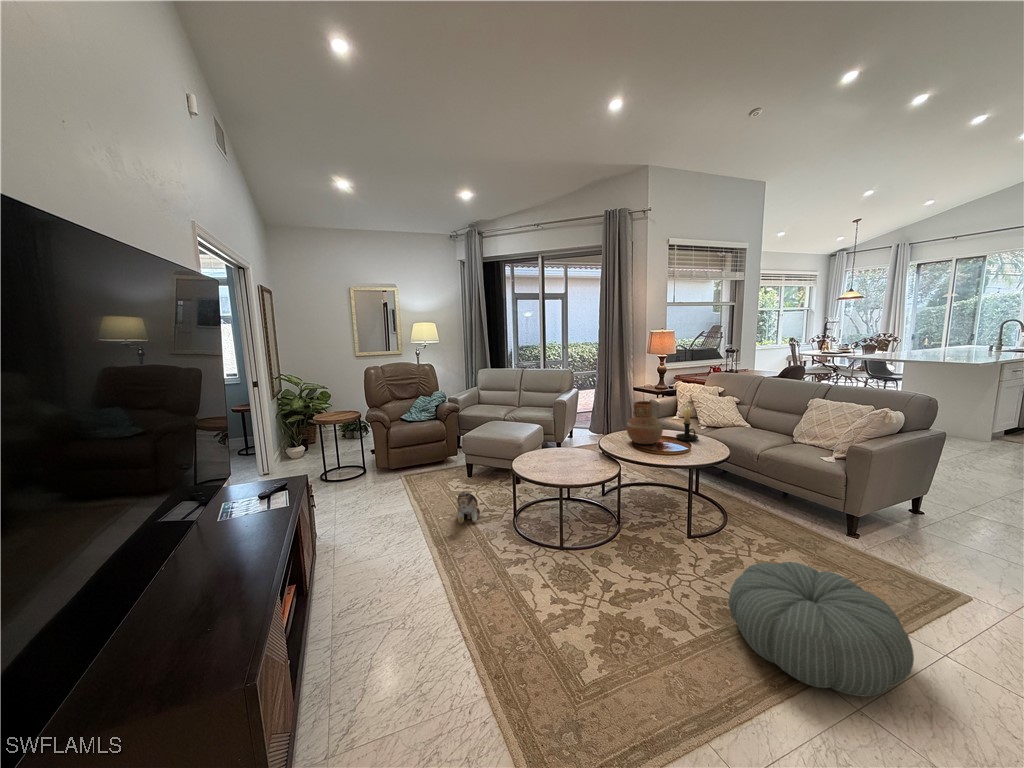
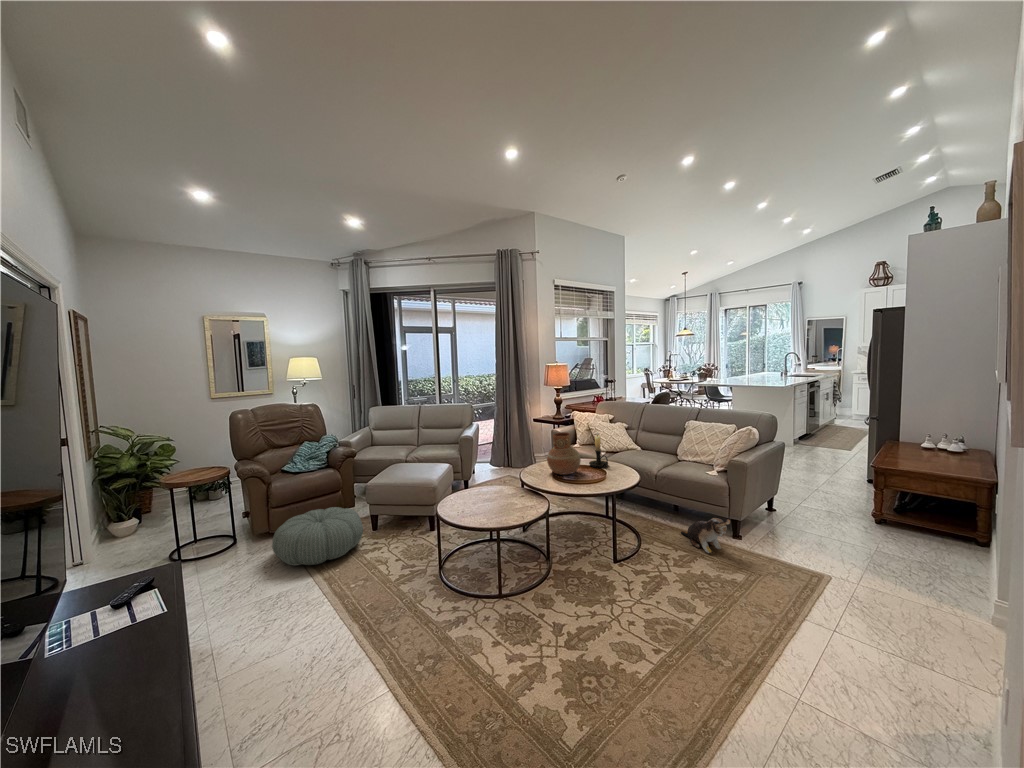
plush toy: present [456,491,480,524] -> present [681,518,730,553]
pouf: present [729,562,914,697] -> present [272,507,363,566]

